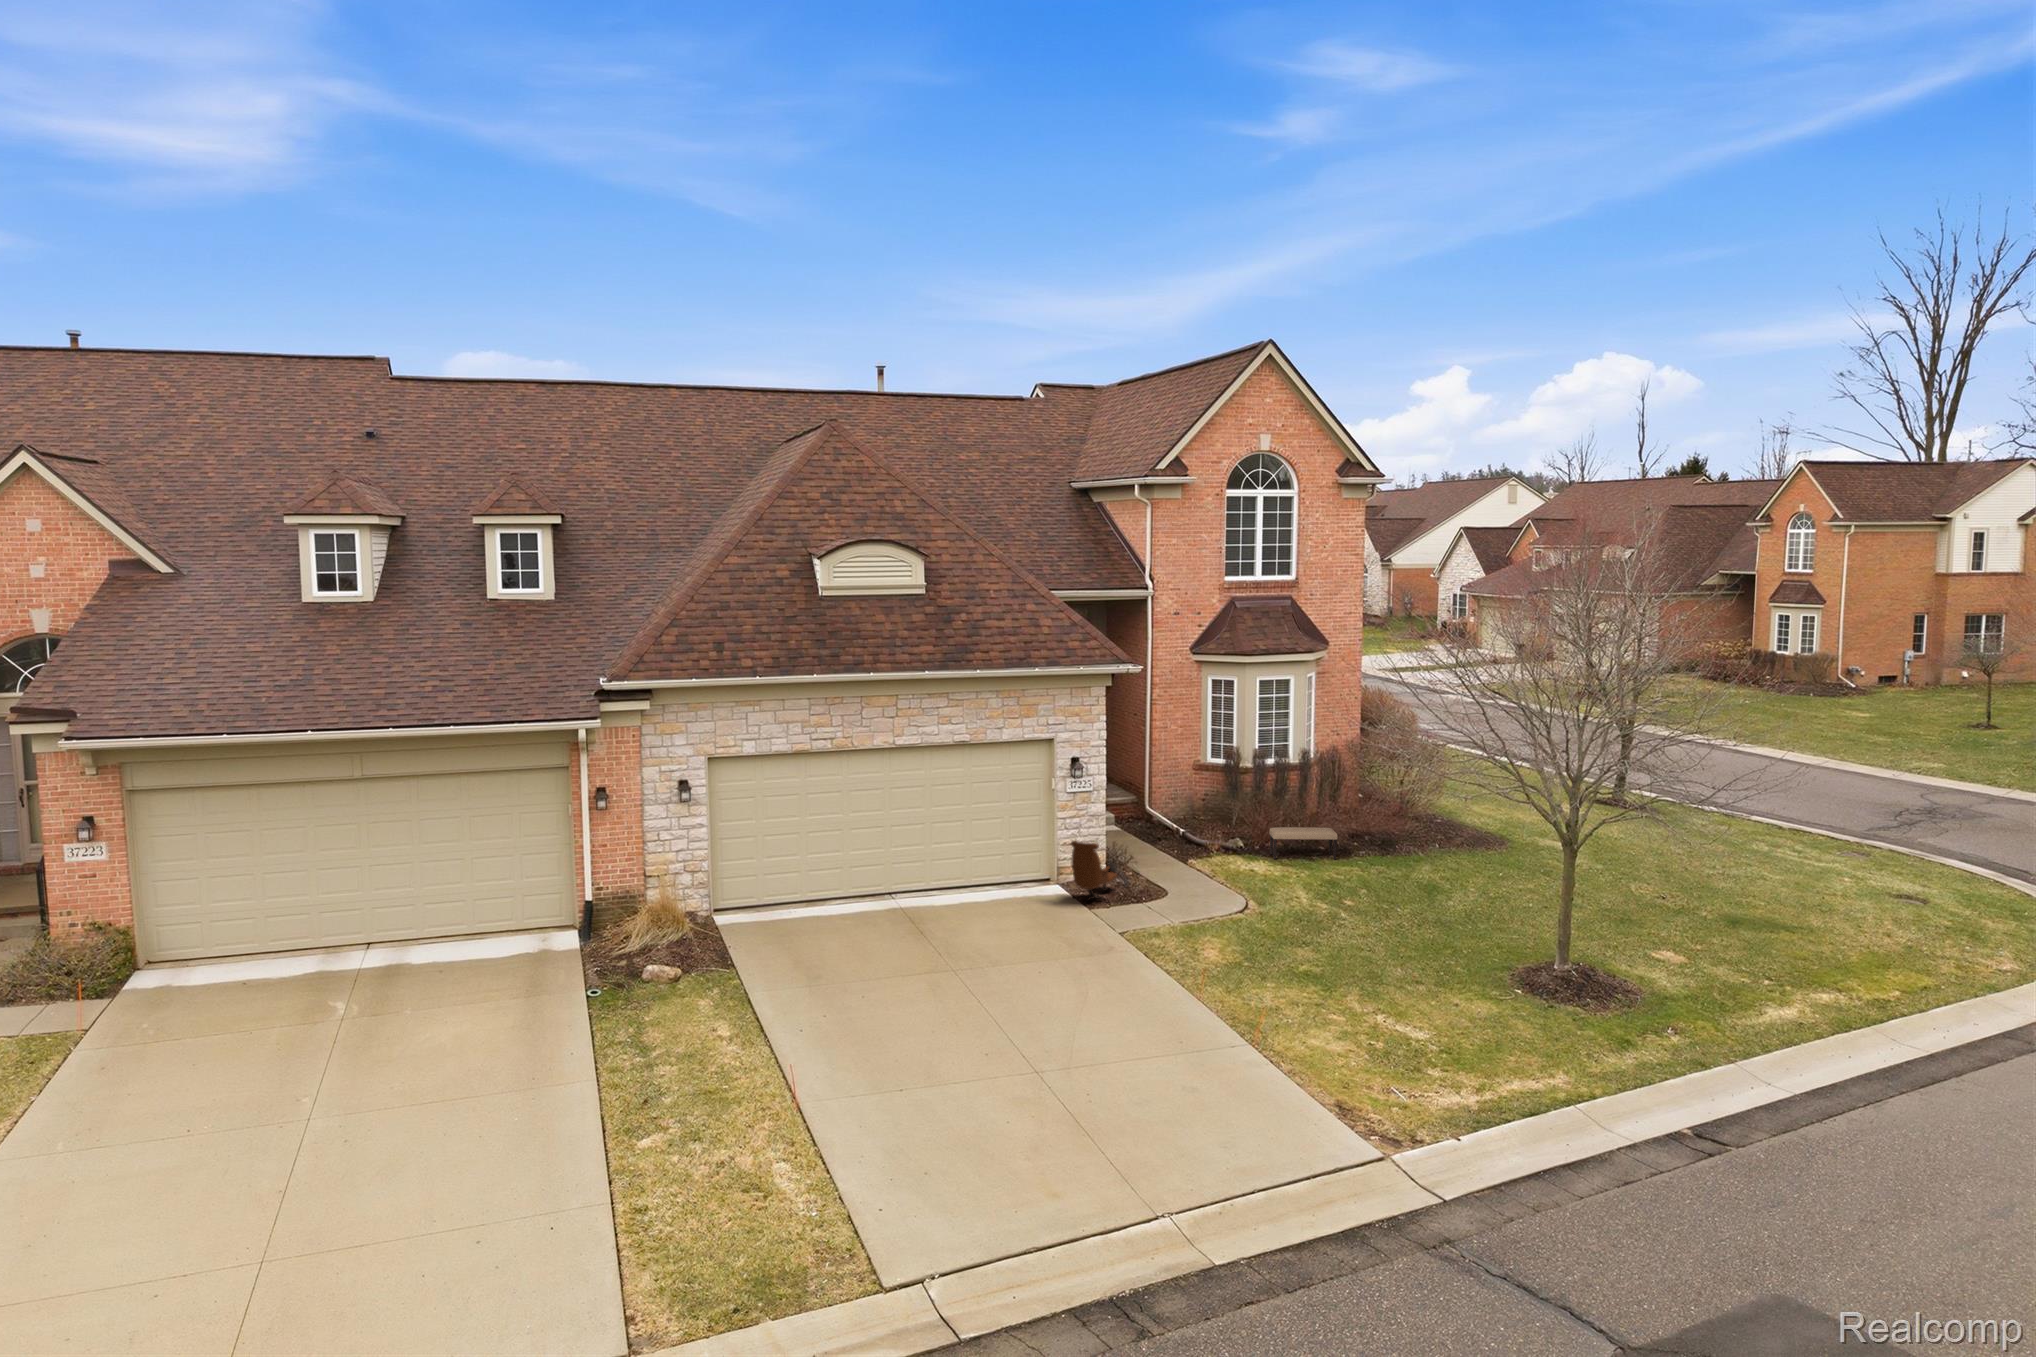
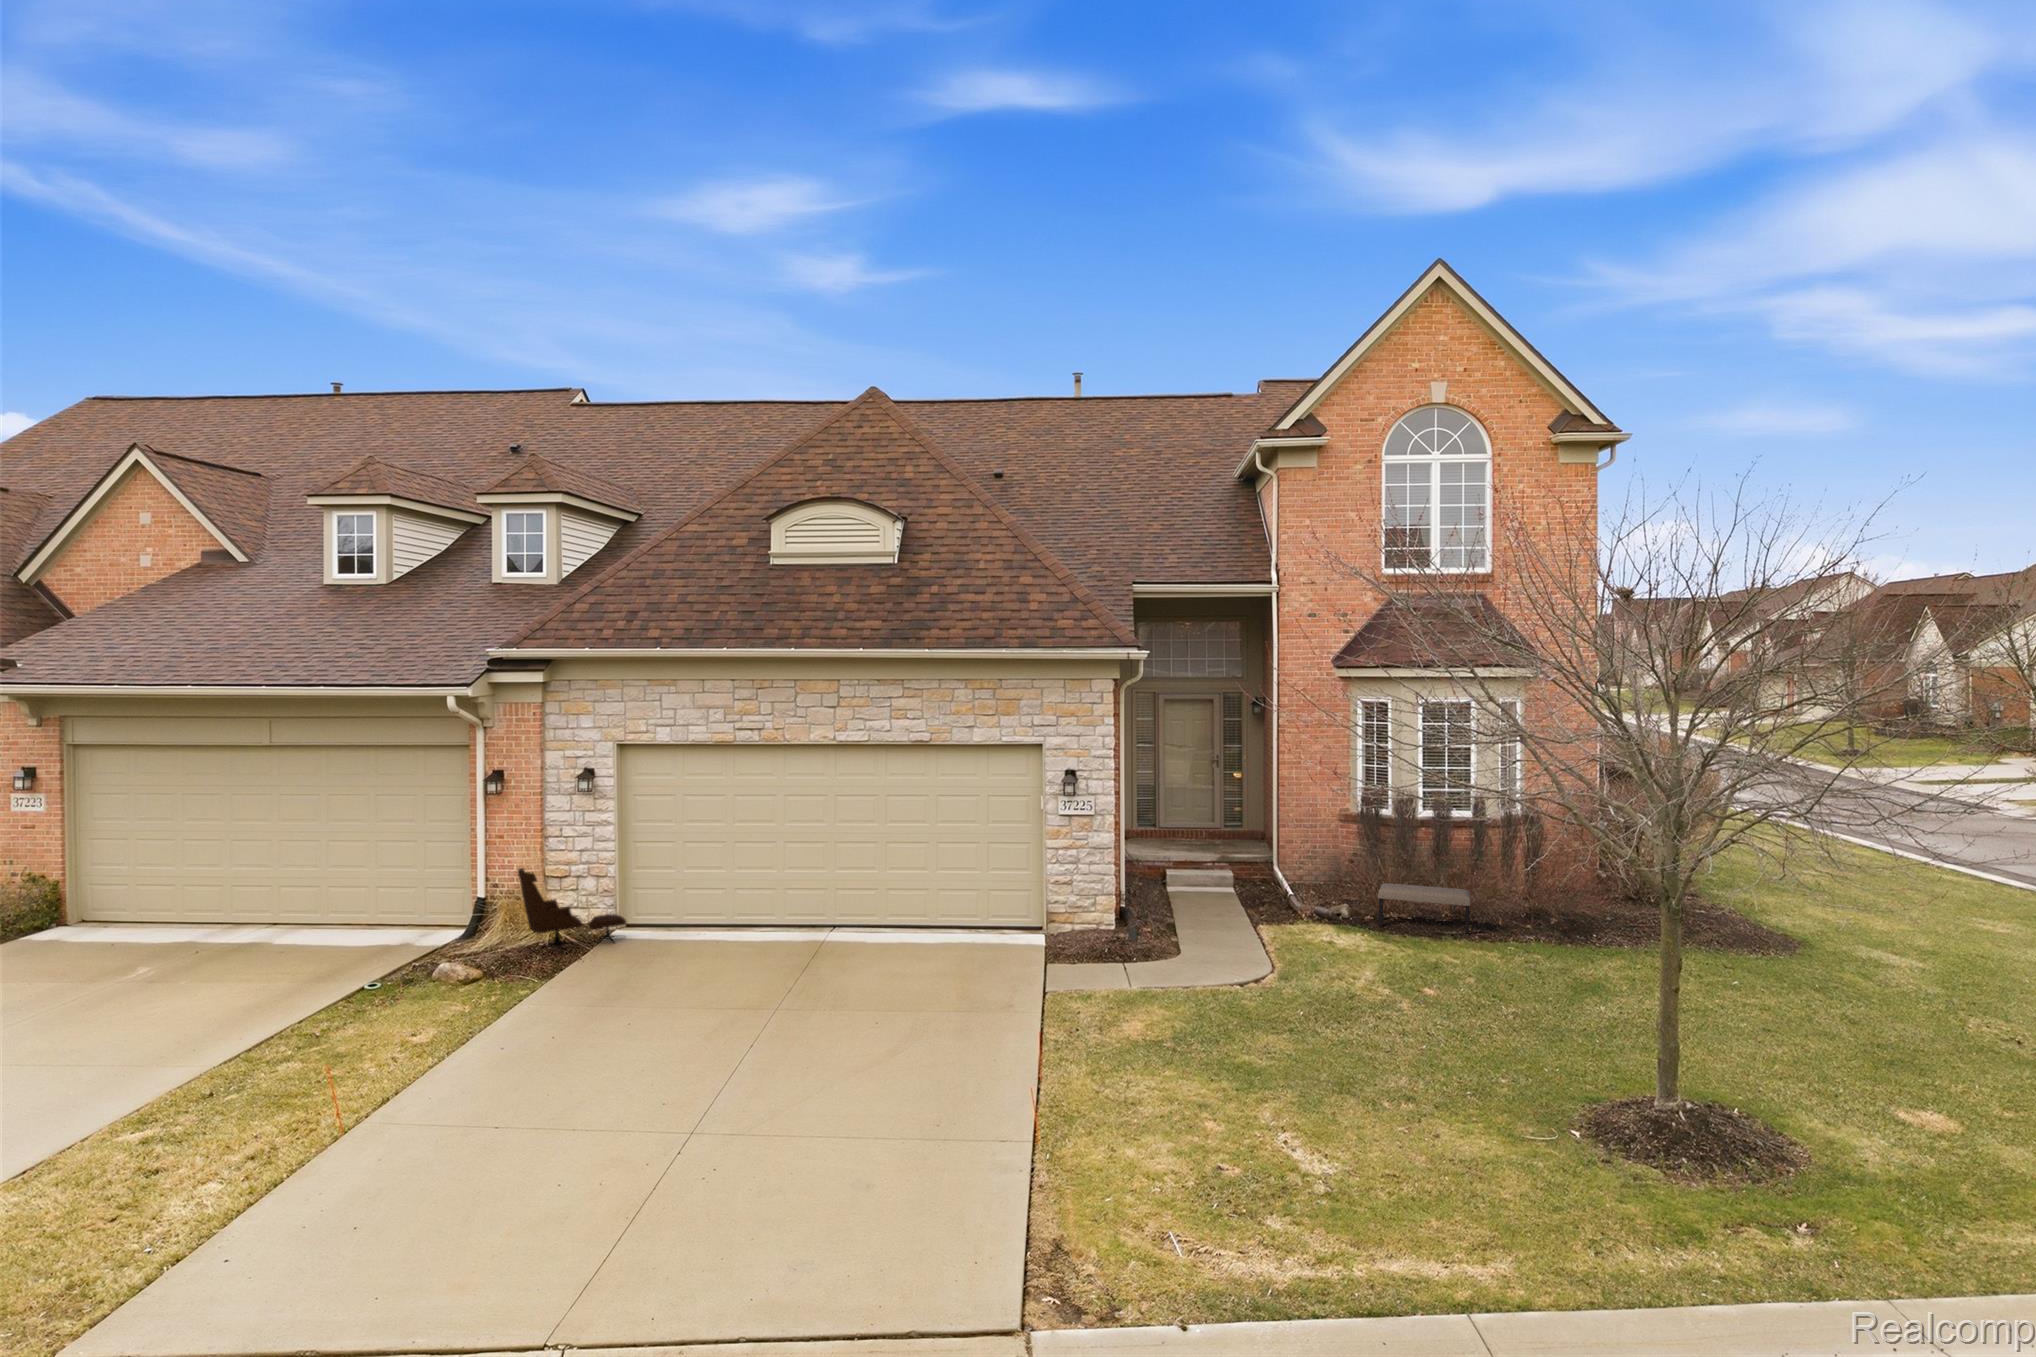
lounge chair: present [1071,841,1118,901] -> present [518,868,626,953]

